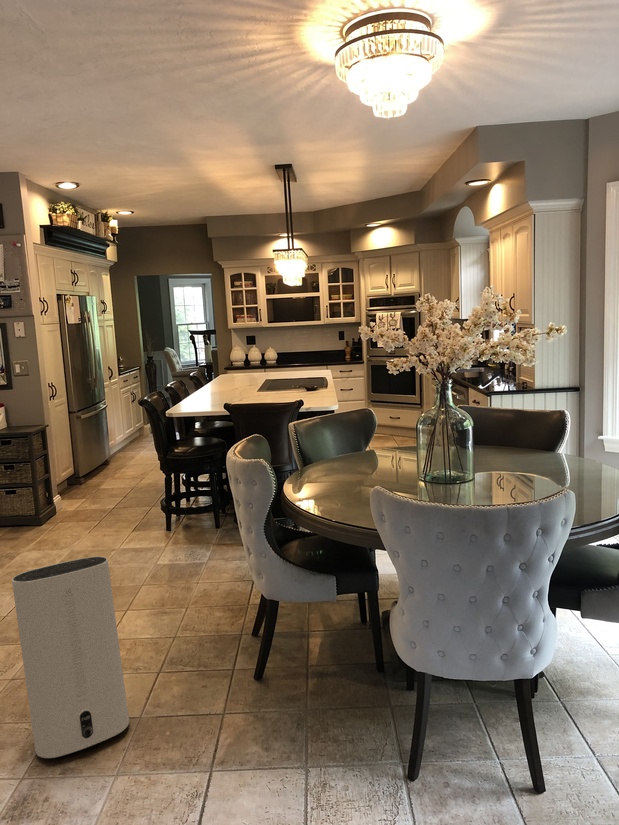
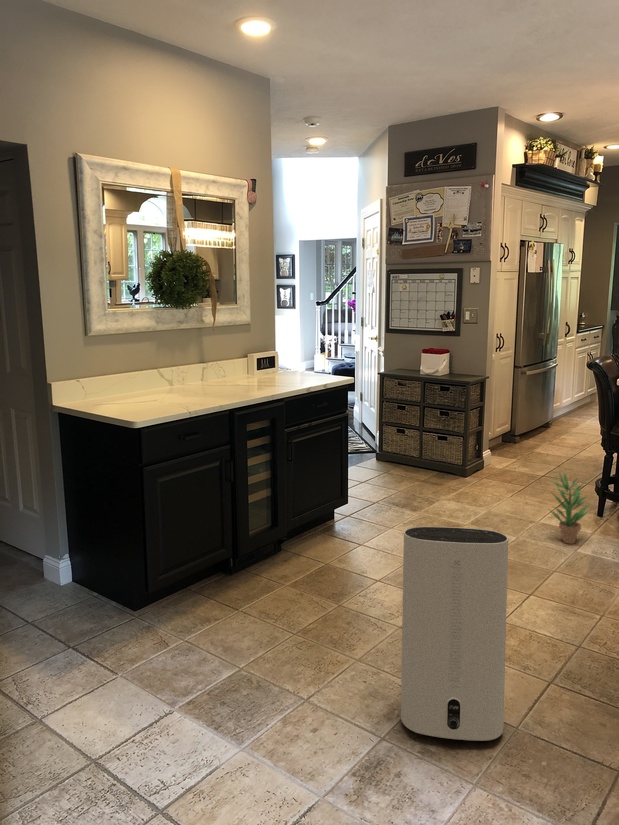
potted plant: none [123,498,161,559] -> present [550,473,589,544]

